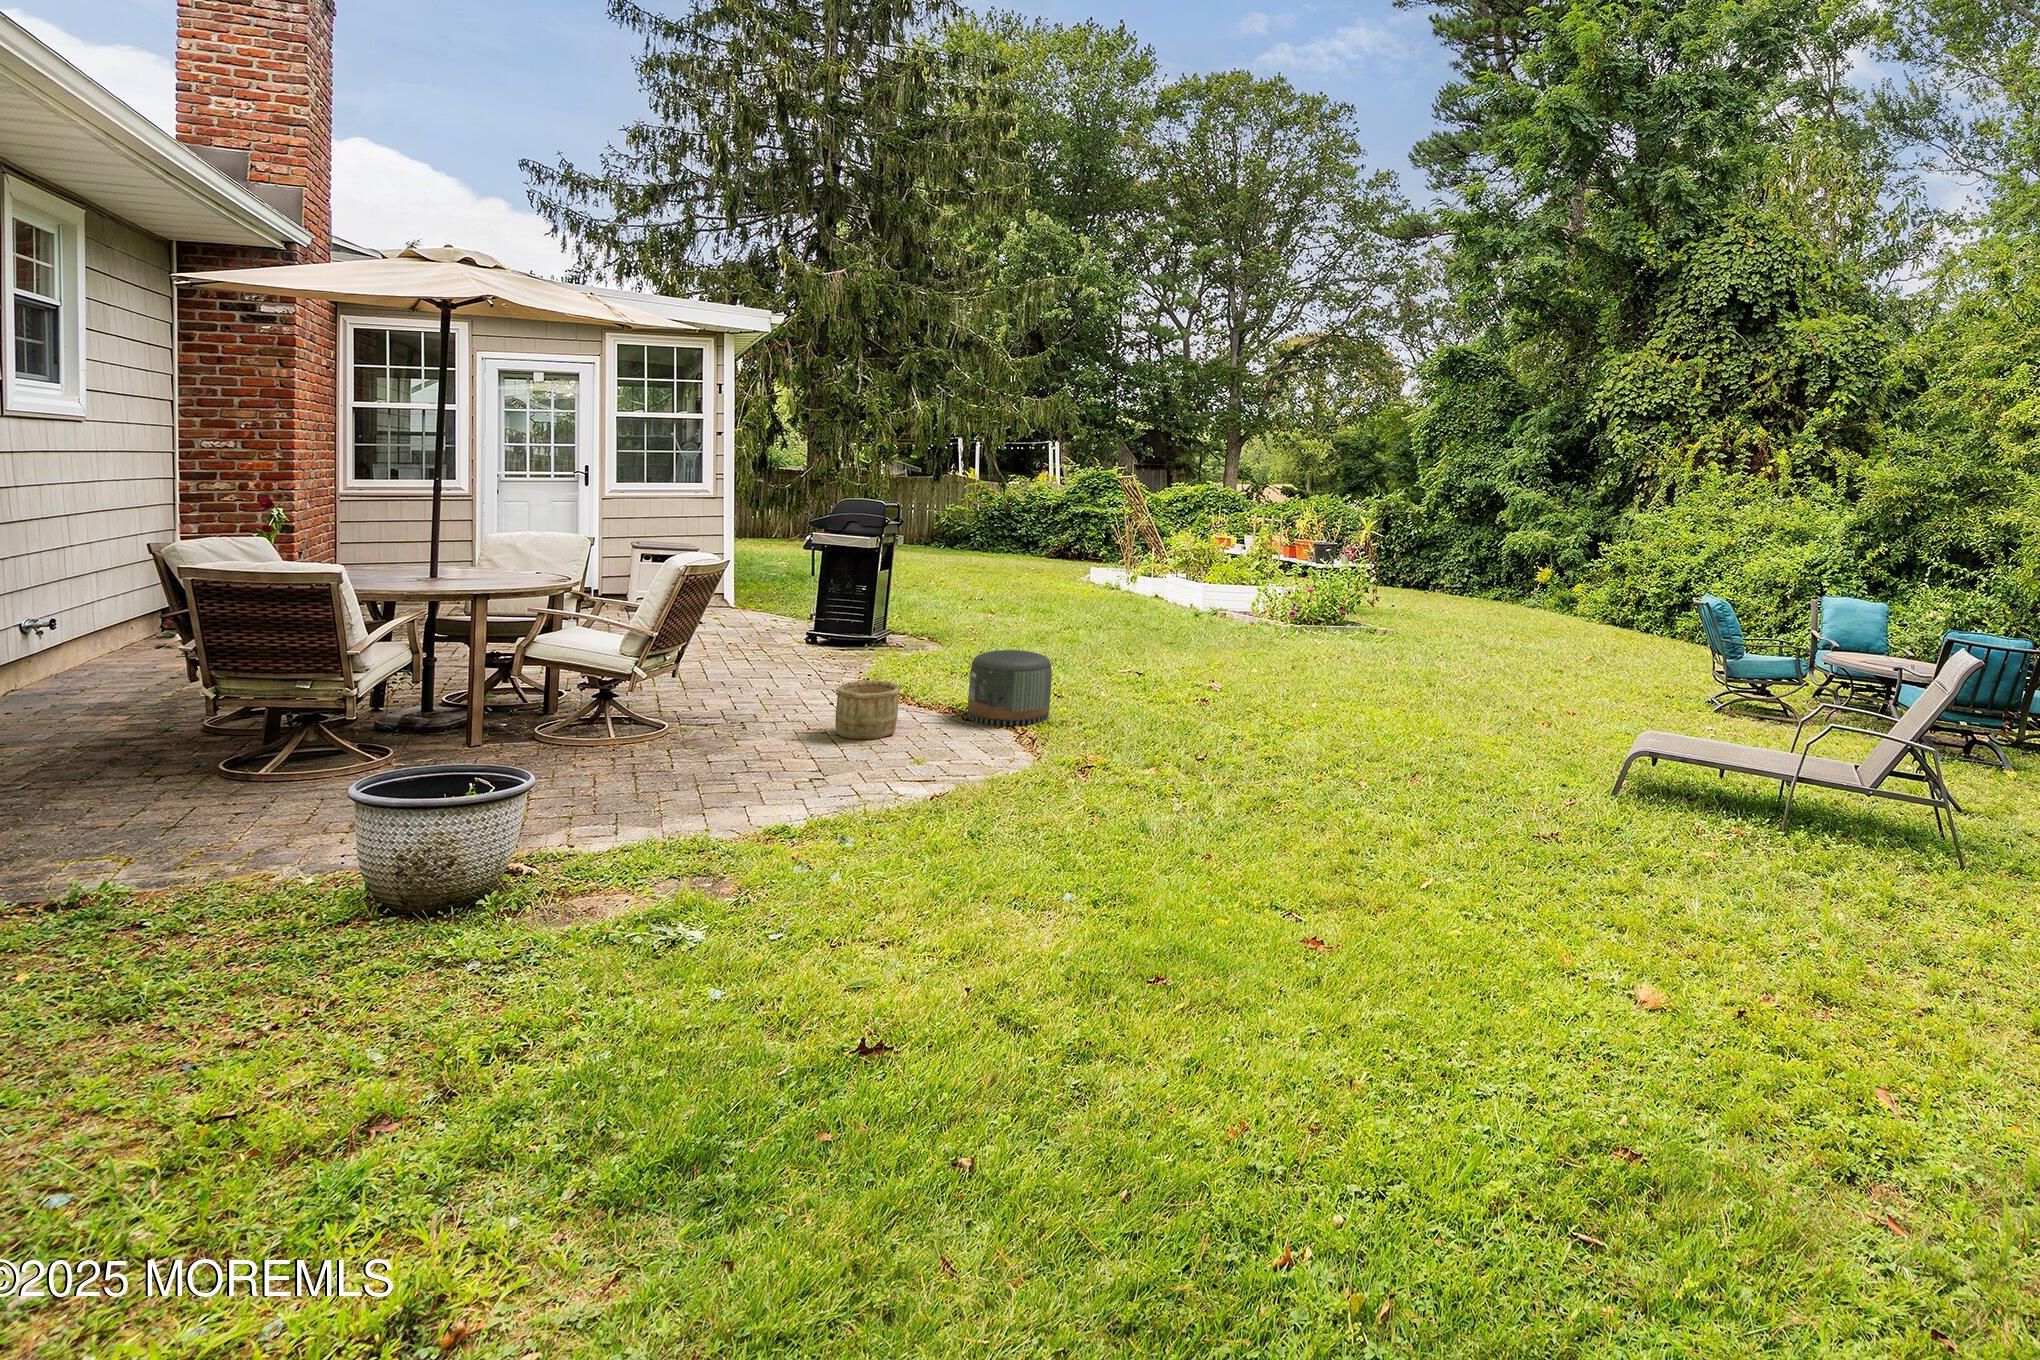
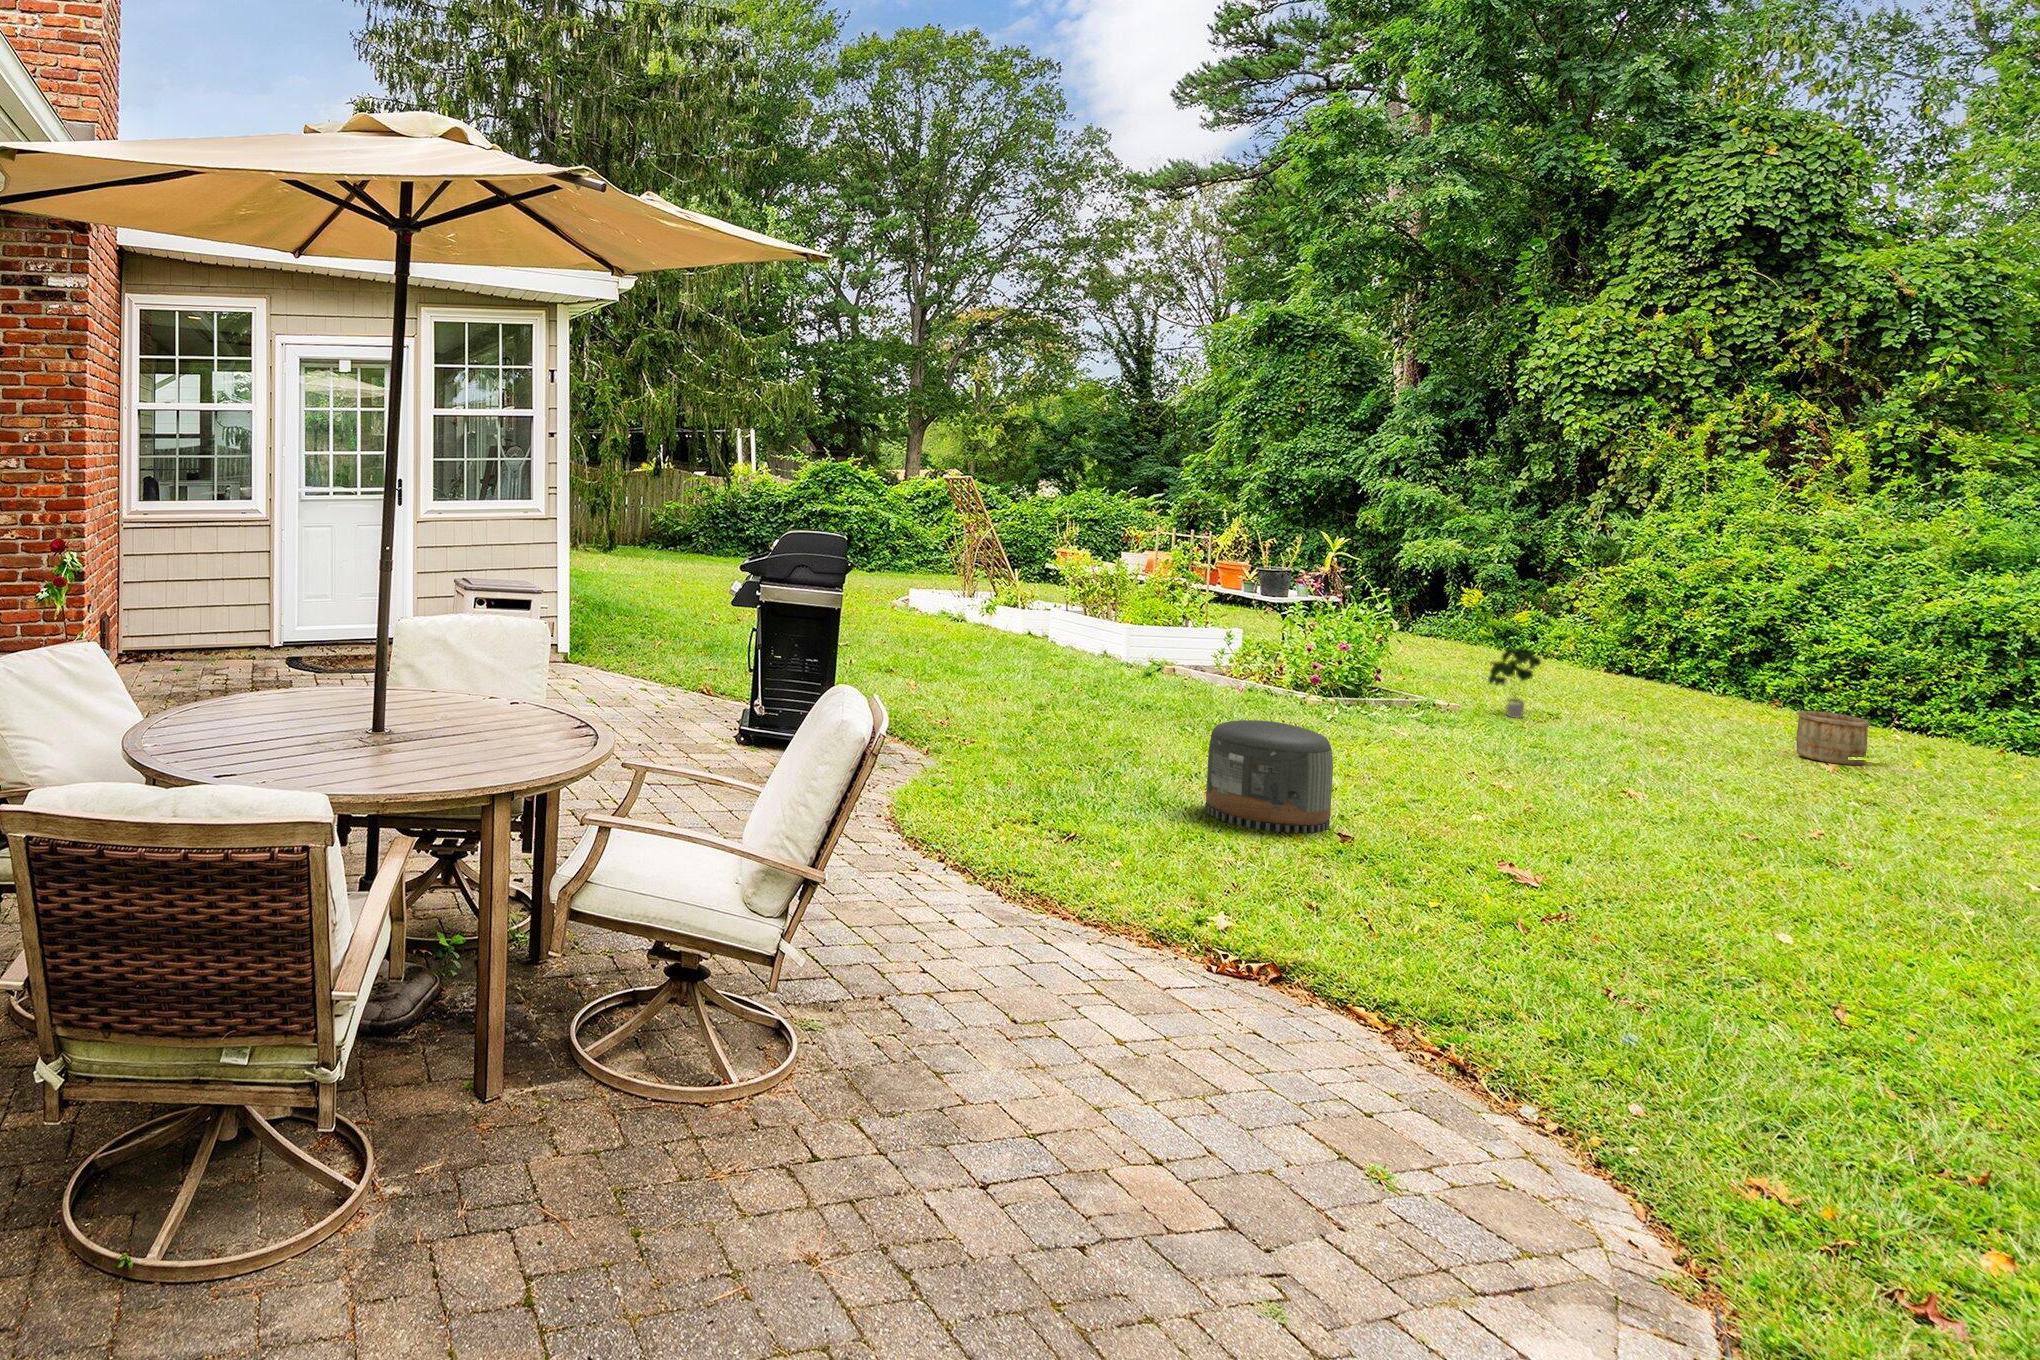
potted plant: none [1395,601,1438,653] -> present [1488,646,1541,718]
wooden bucket: present [835,680,901,739] -> present [1796,711,1871,765]

